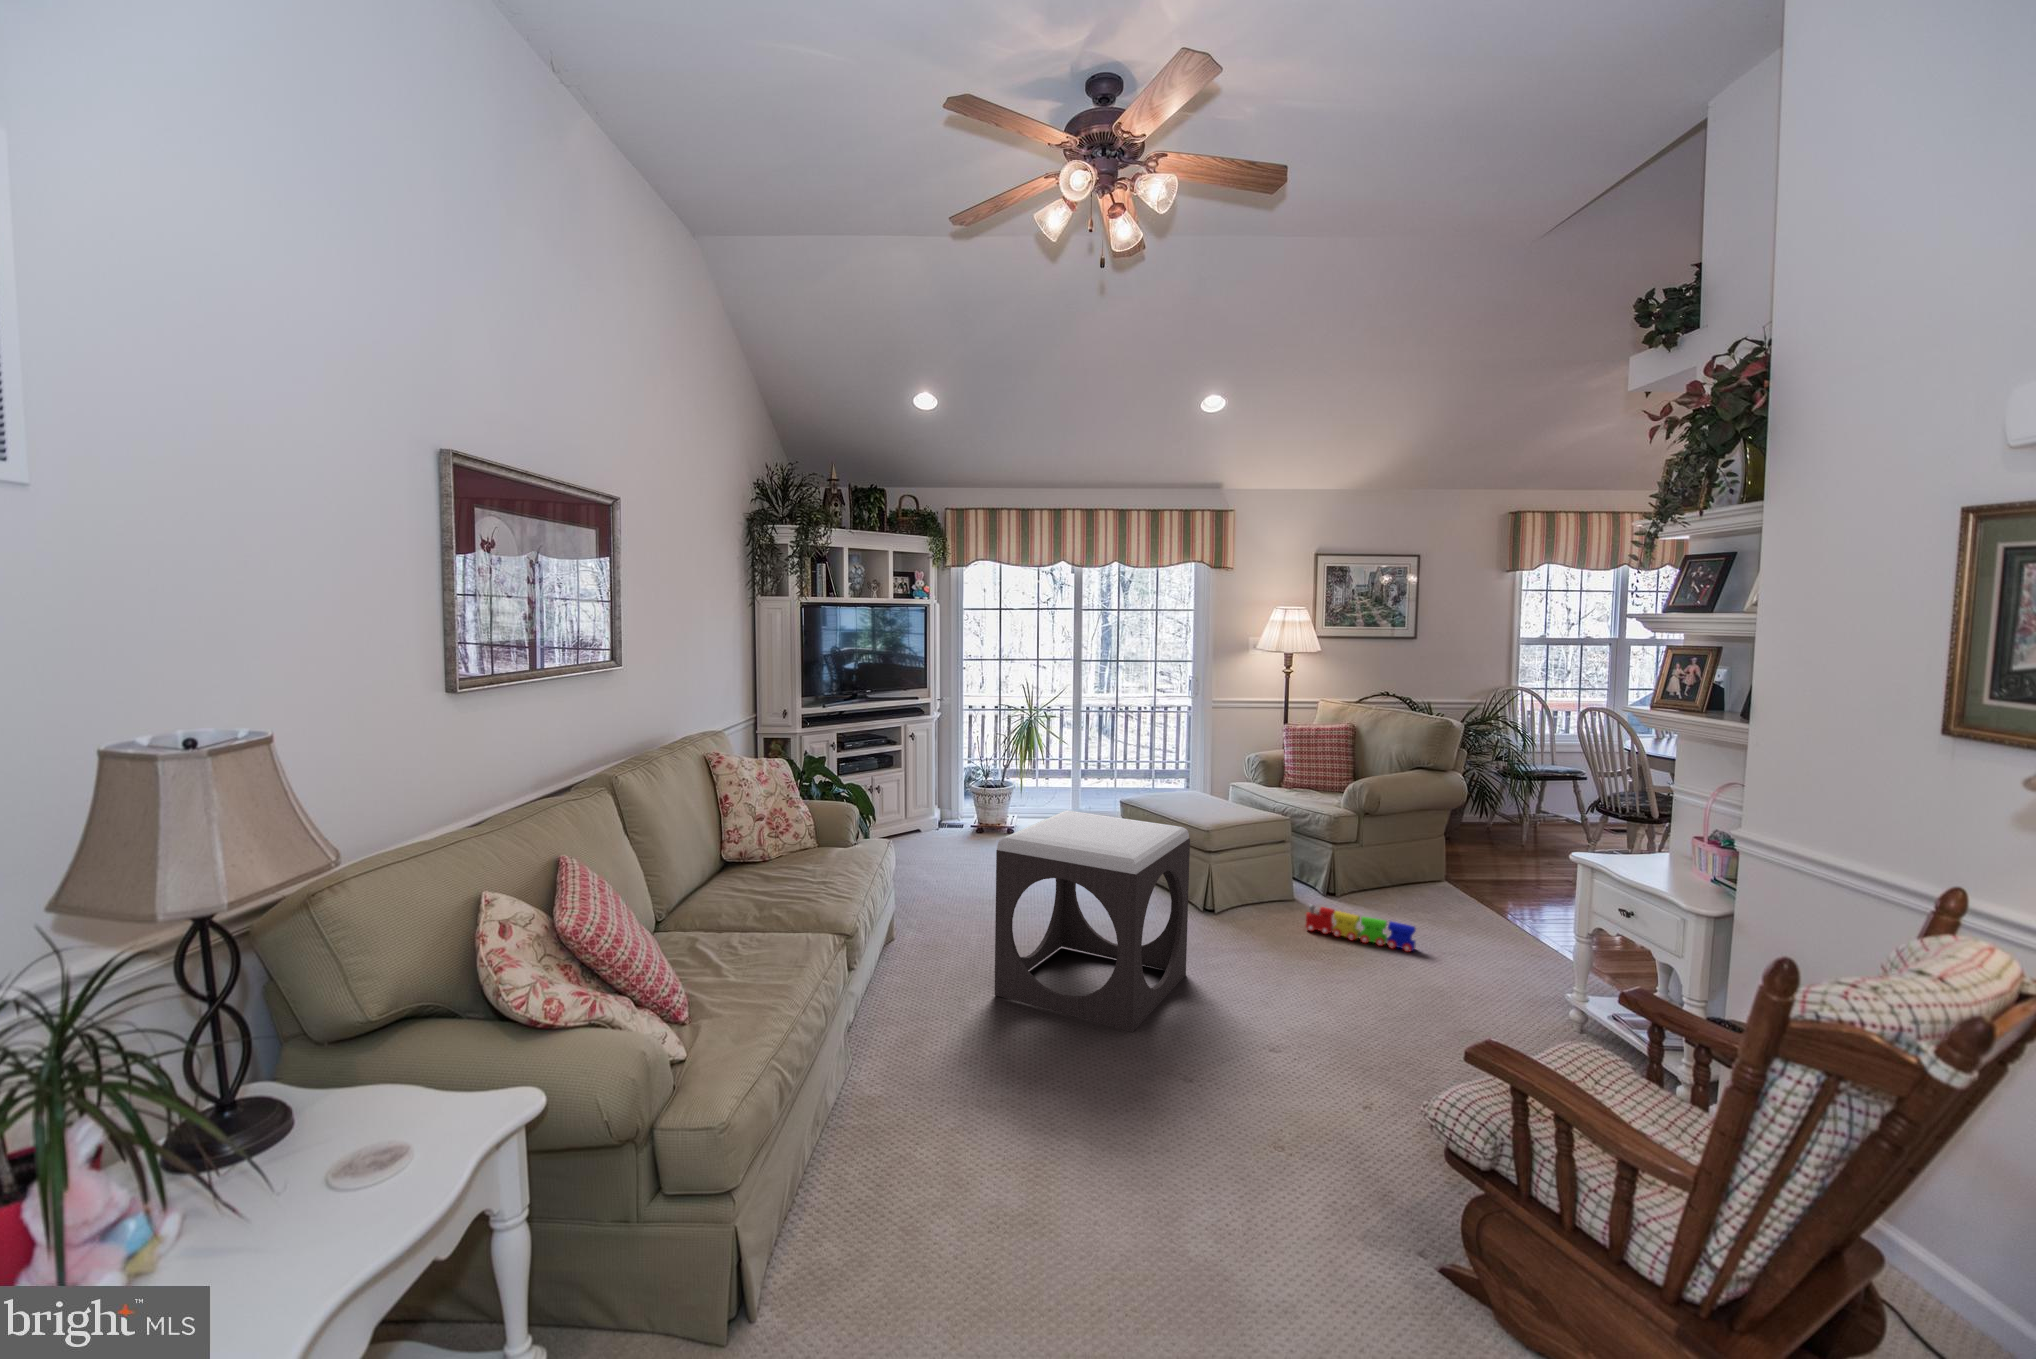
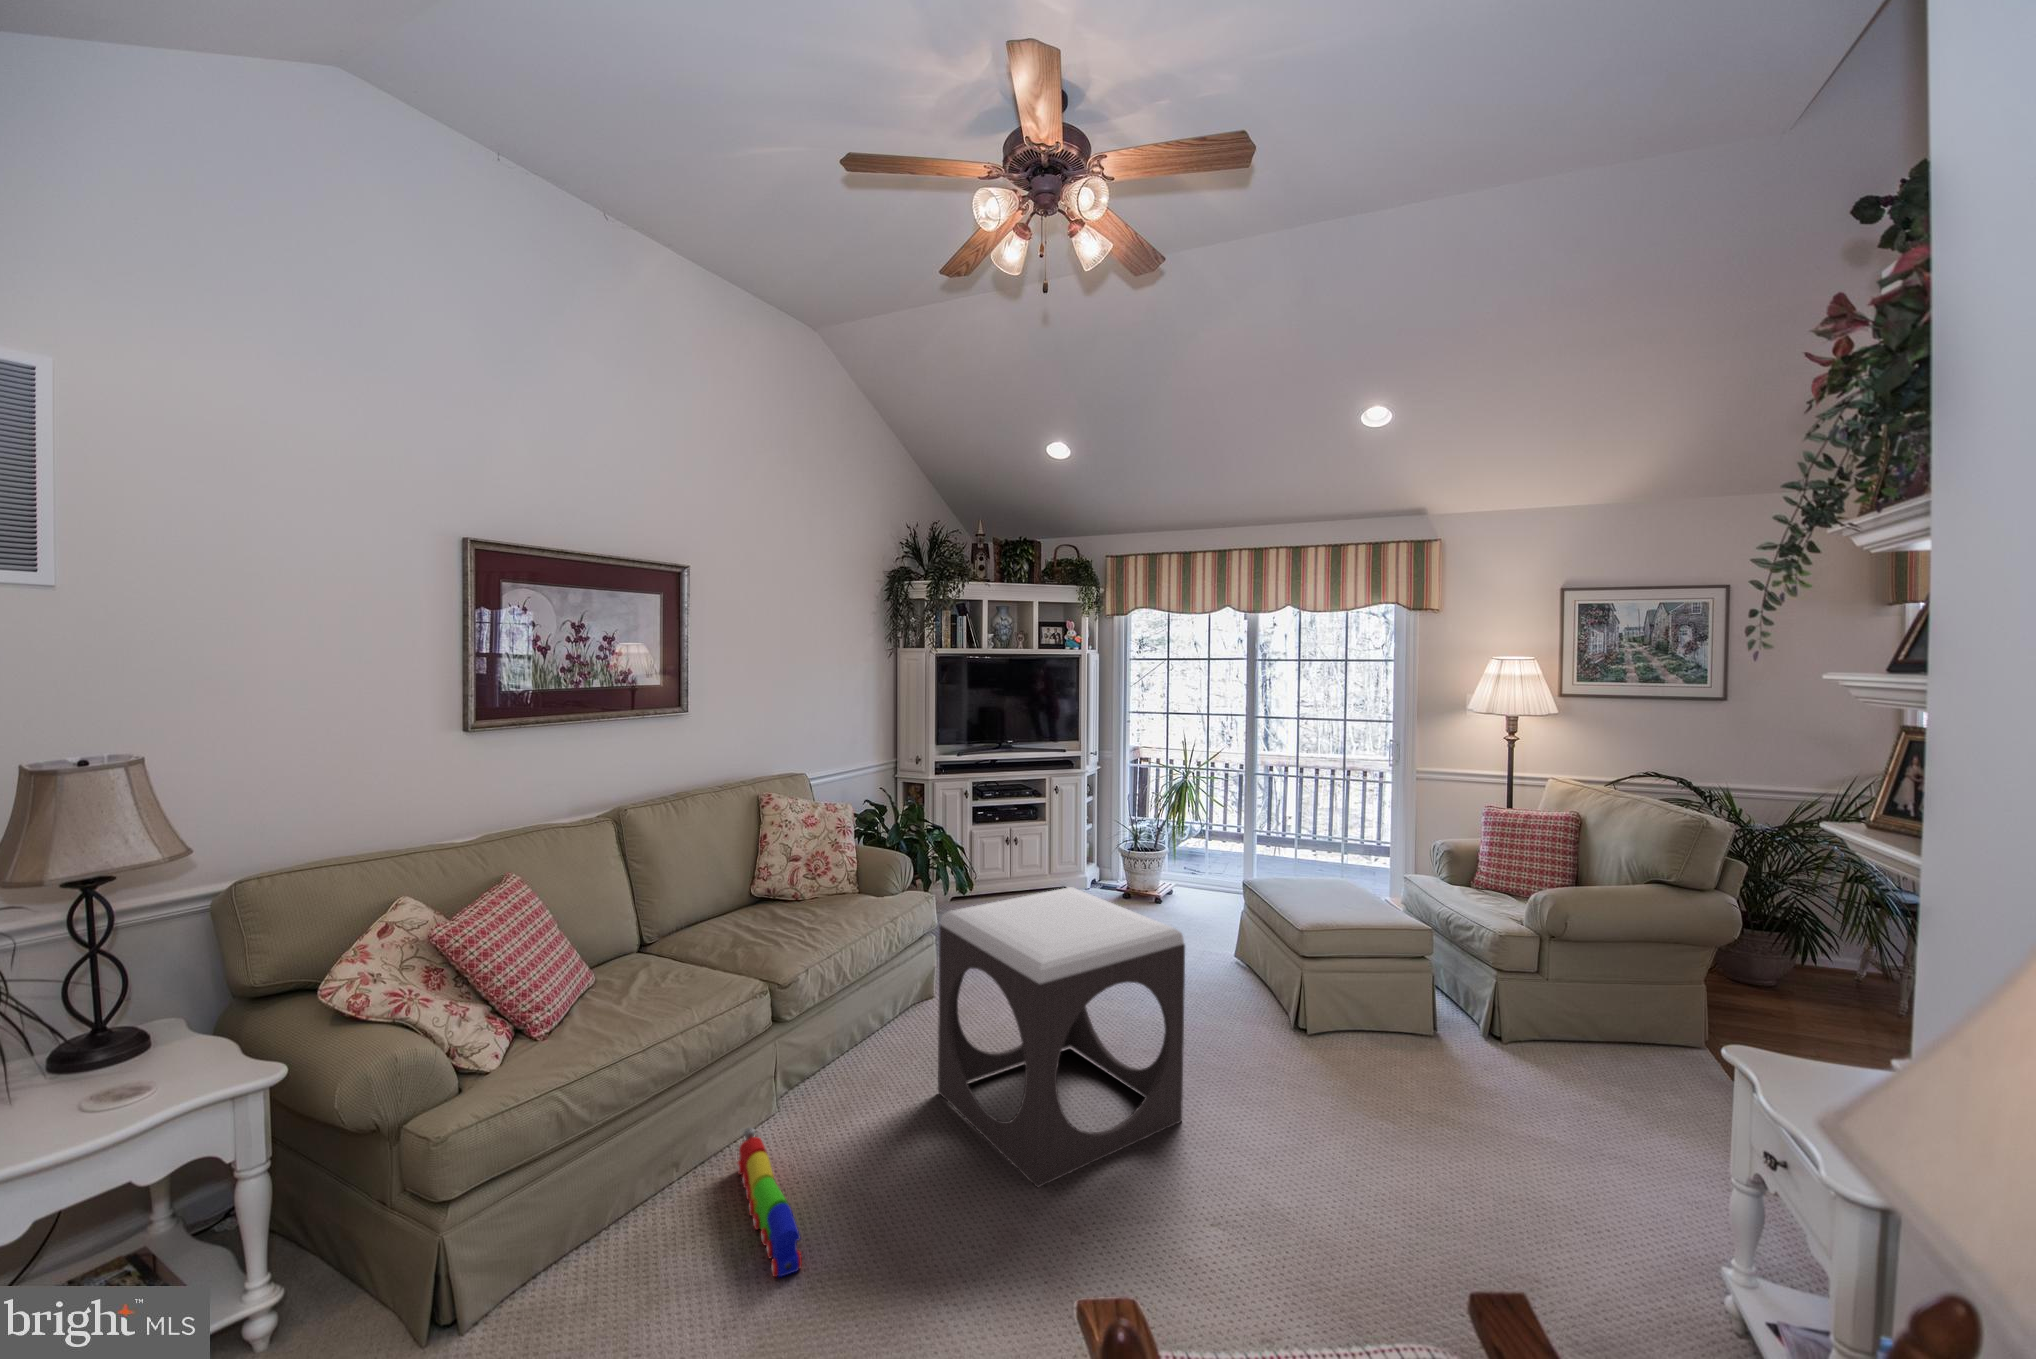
toy train: present [1306,904,1416,952] -> present [737,1127,802,1277]

